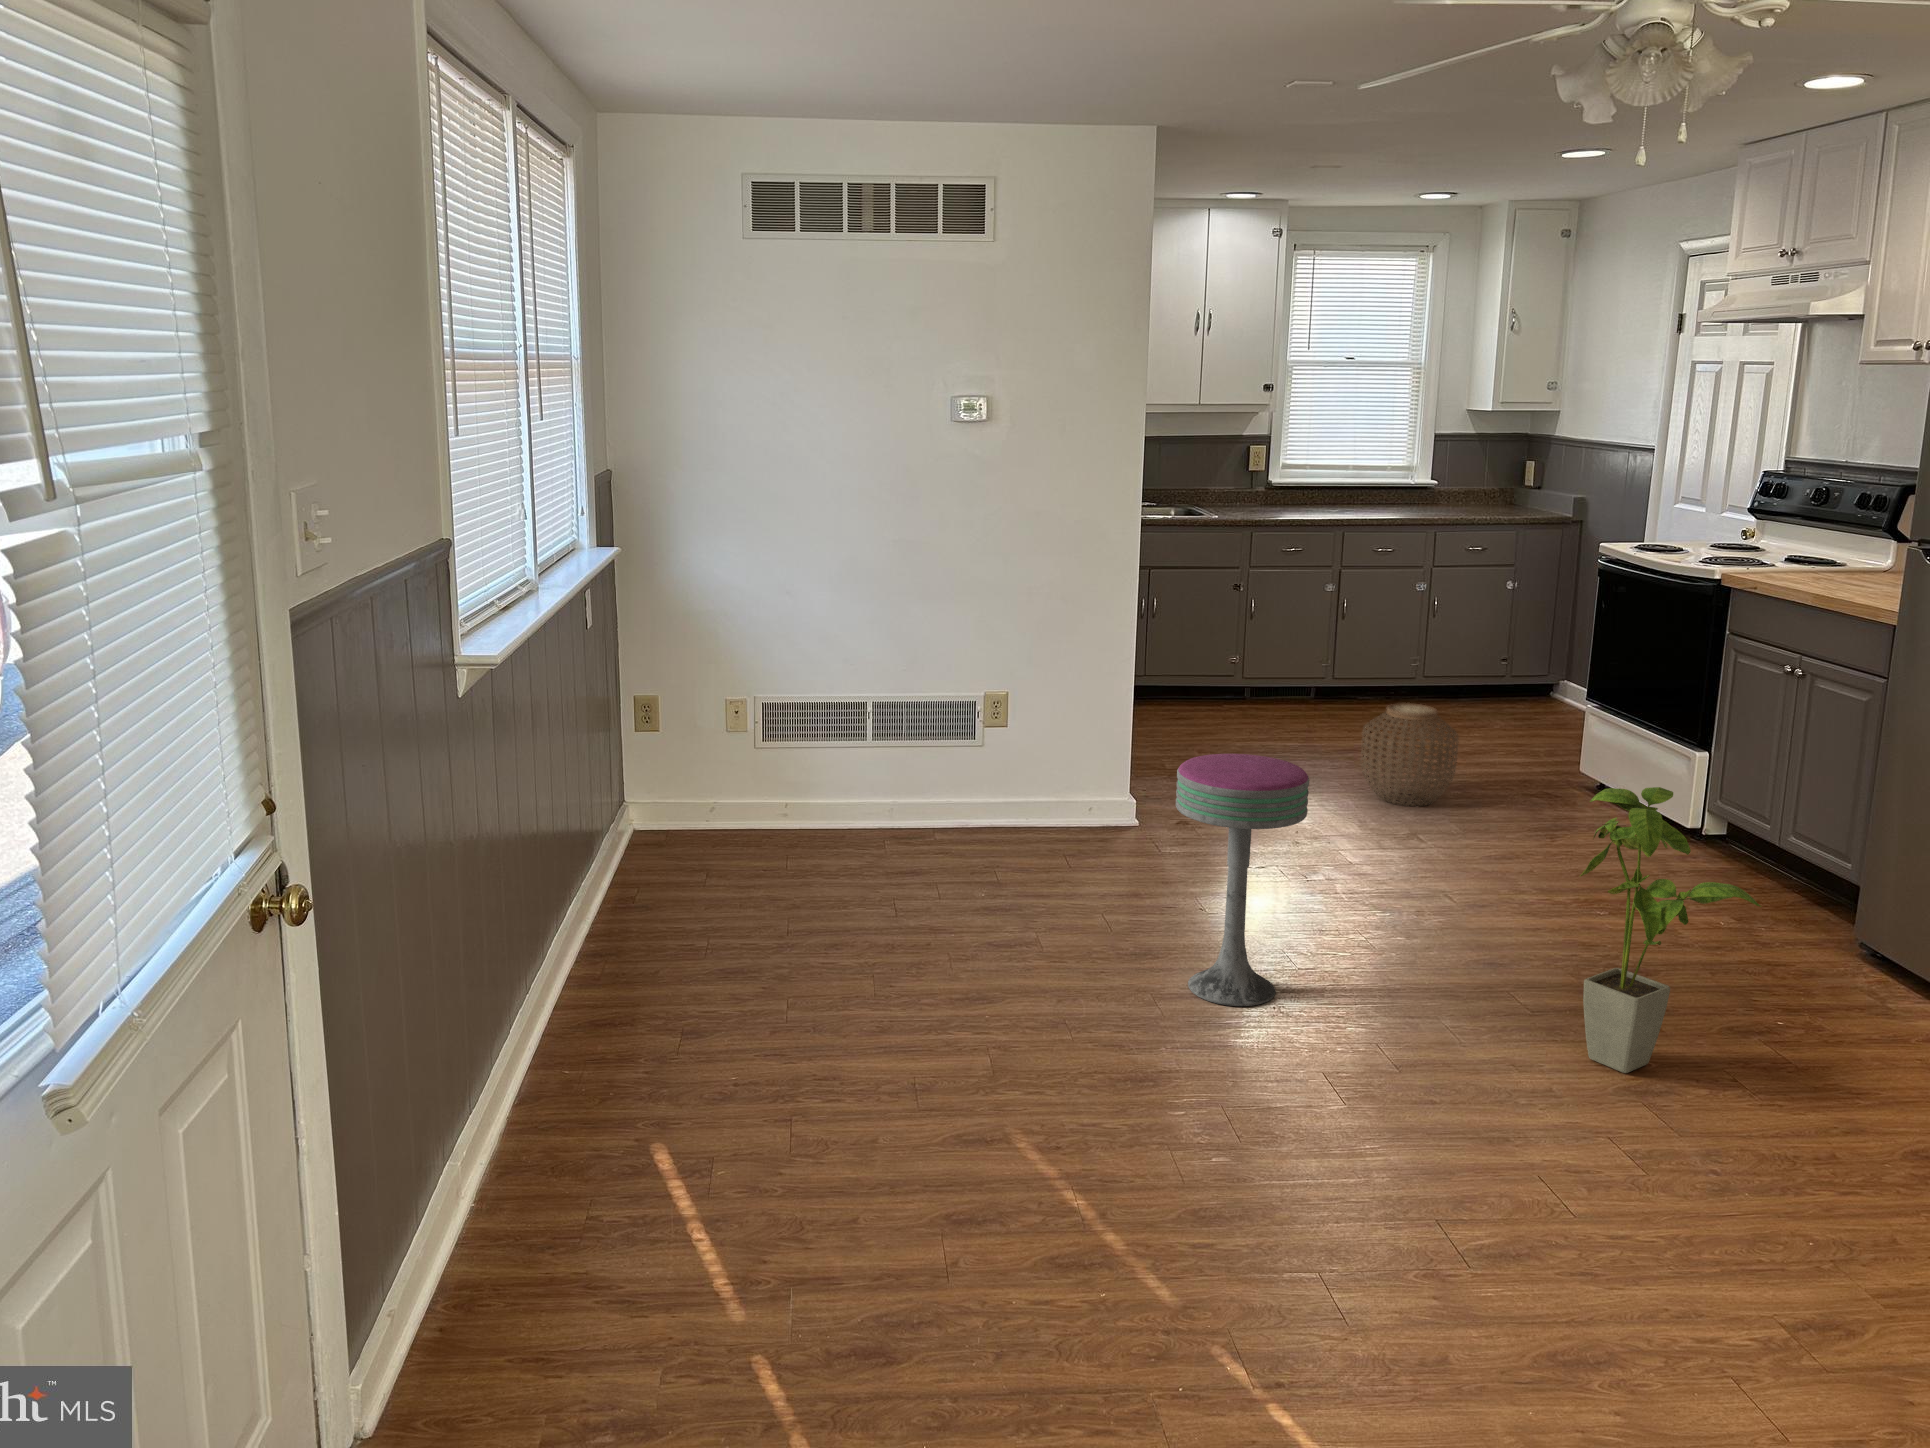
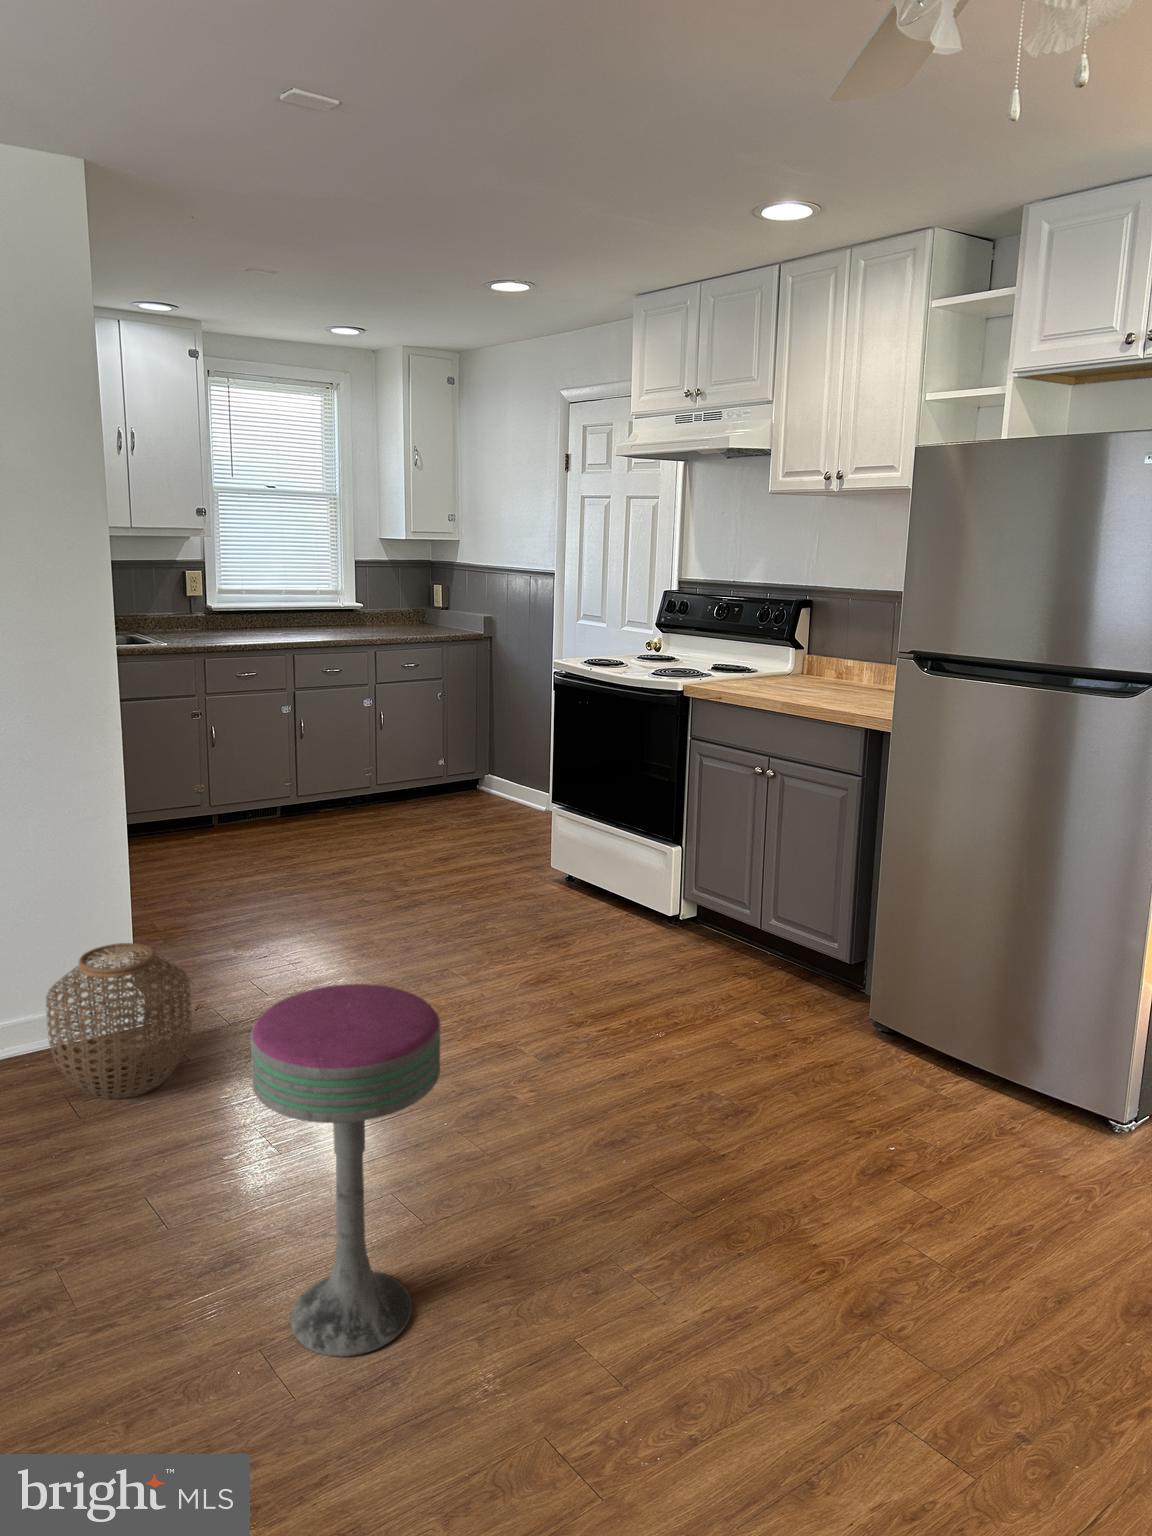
woven basket: present [1361,703,1458,806] -> present [46,943,191,1099]
house plant: present [1580,787,1761,1073] -> none [769,962,961,1292]

